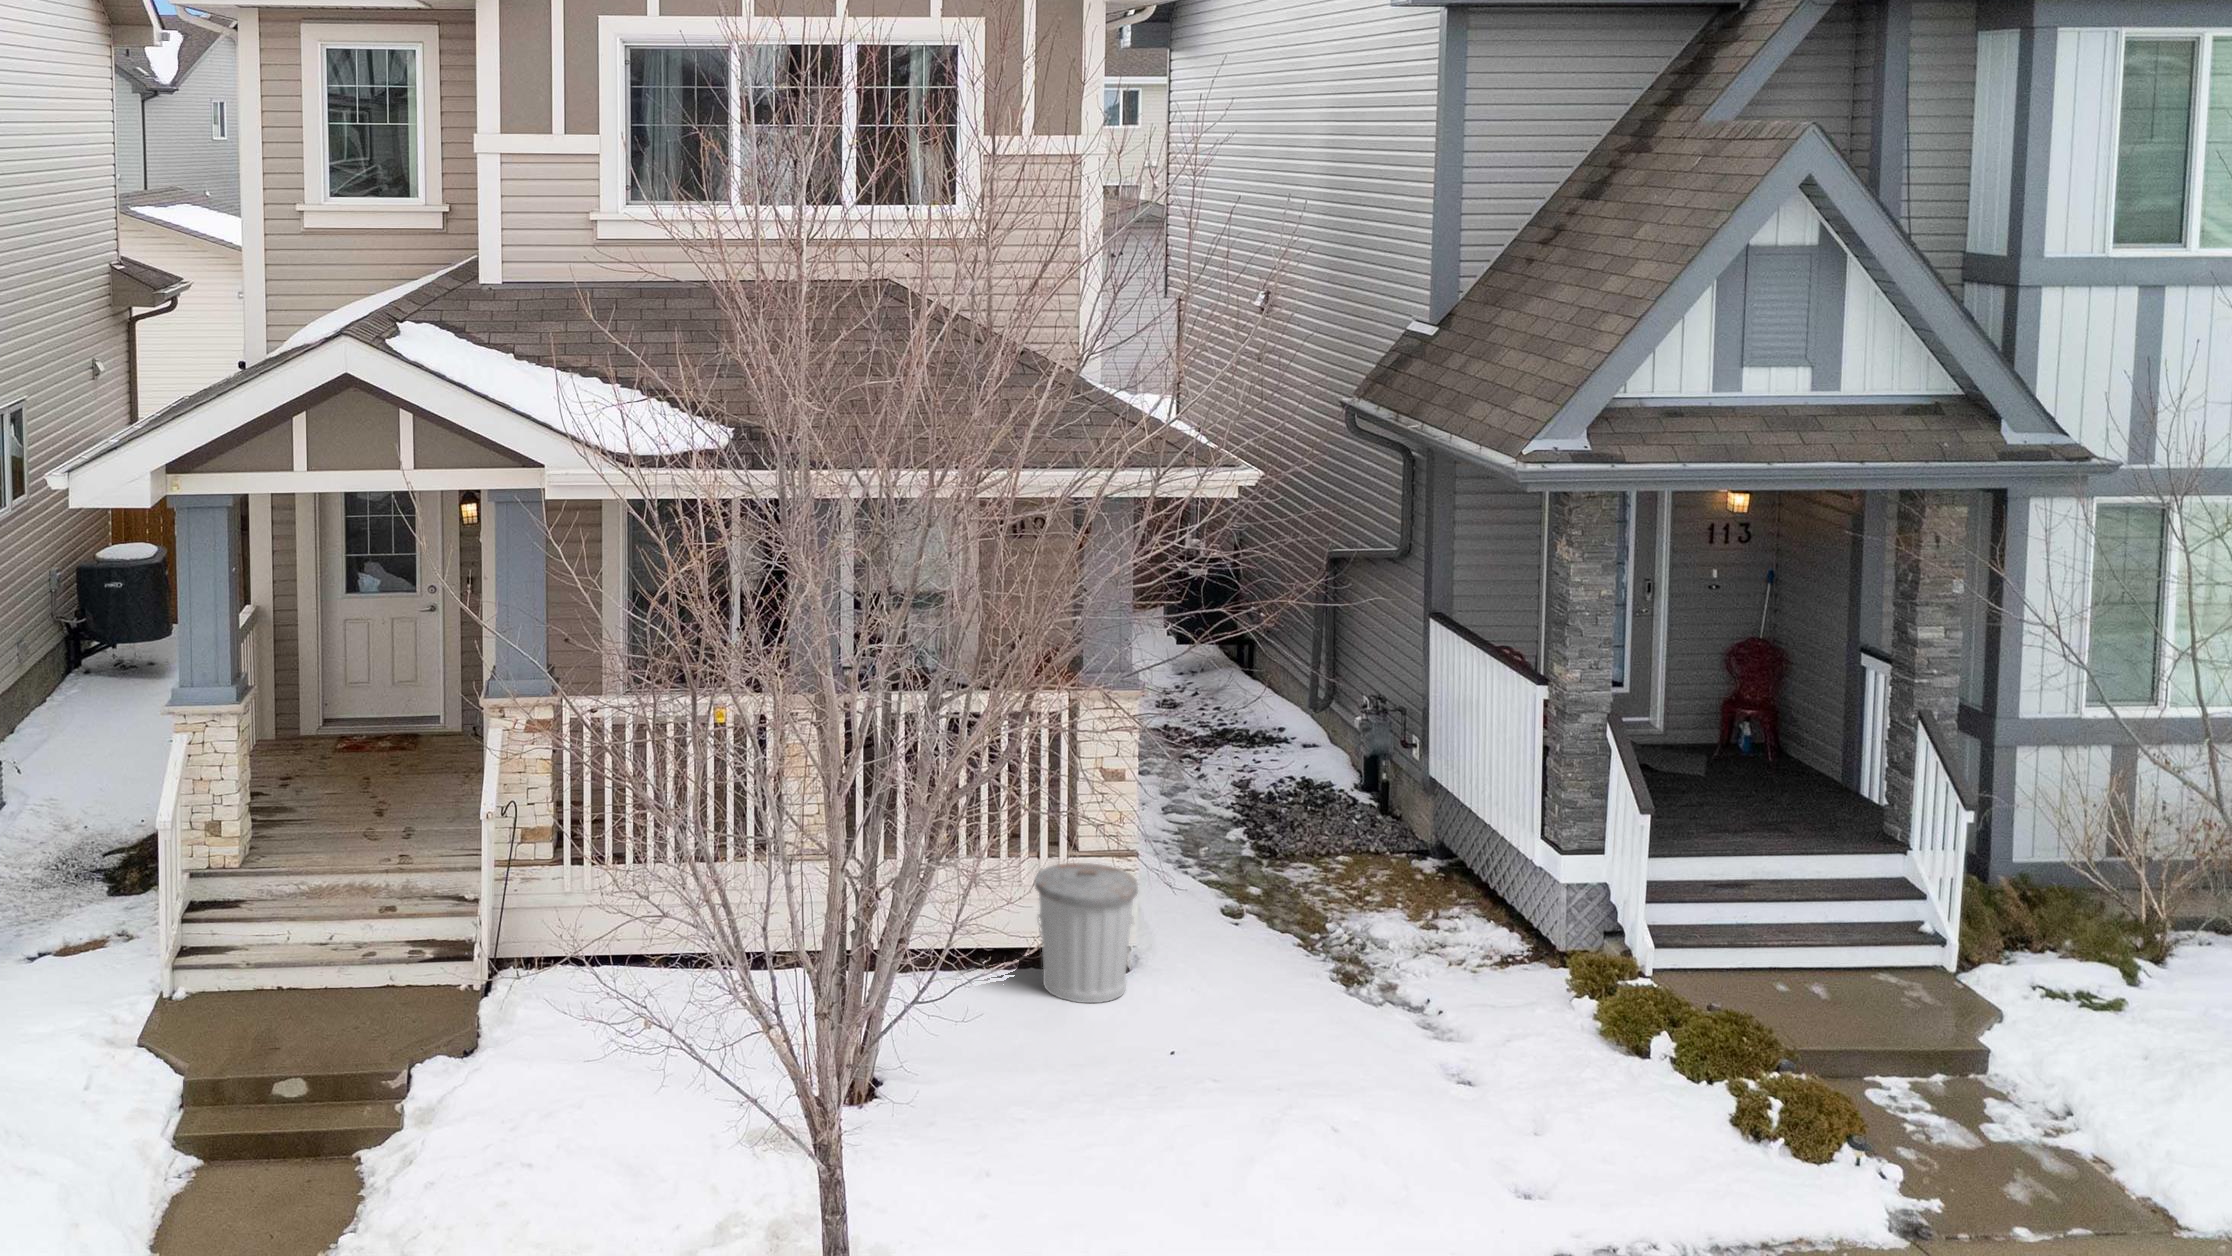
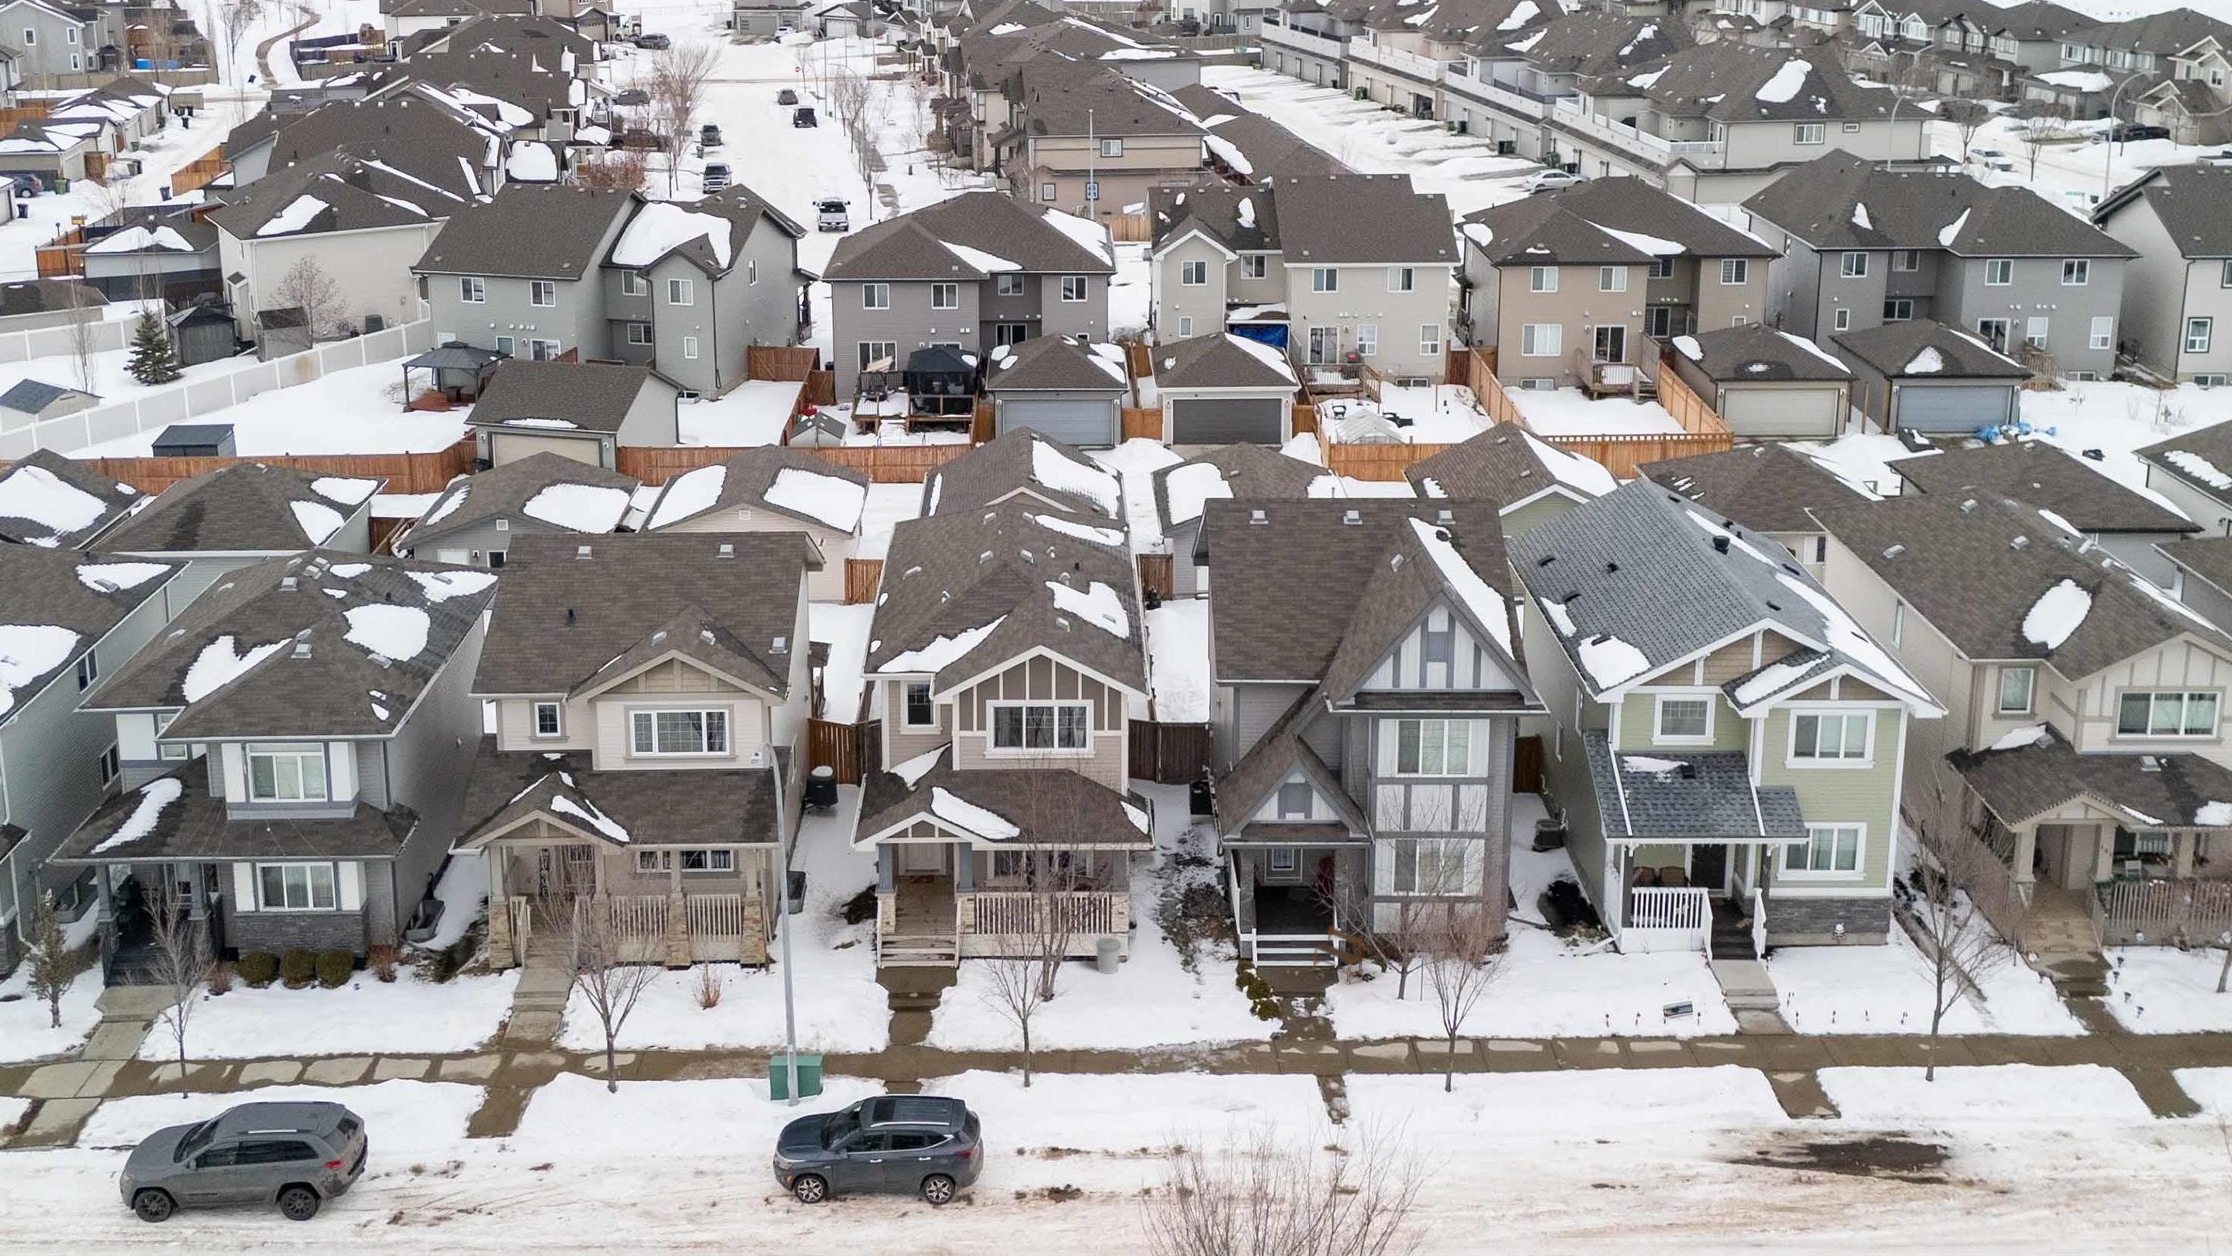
bench: none [1889,803,2116,1028] -> present [1313,927,1363,983]

